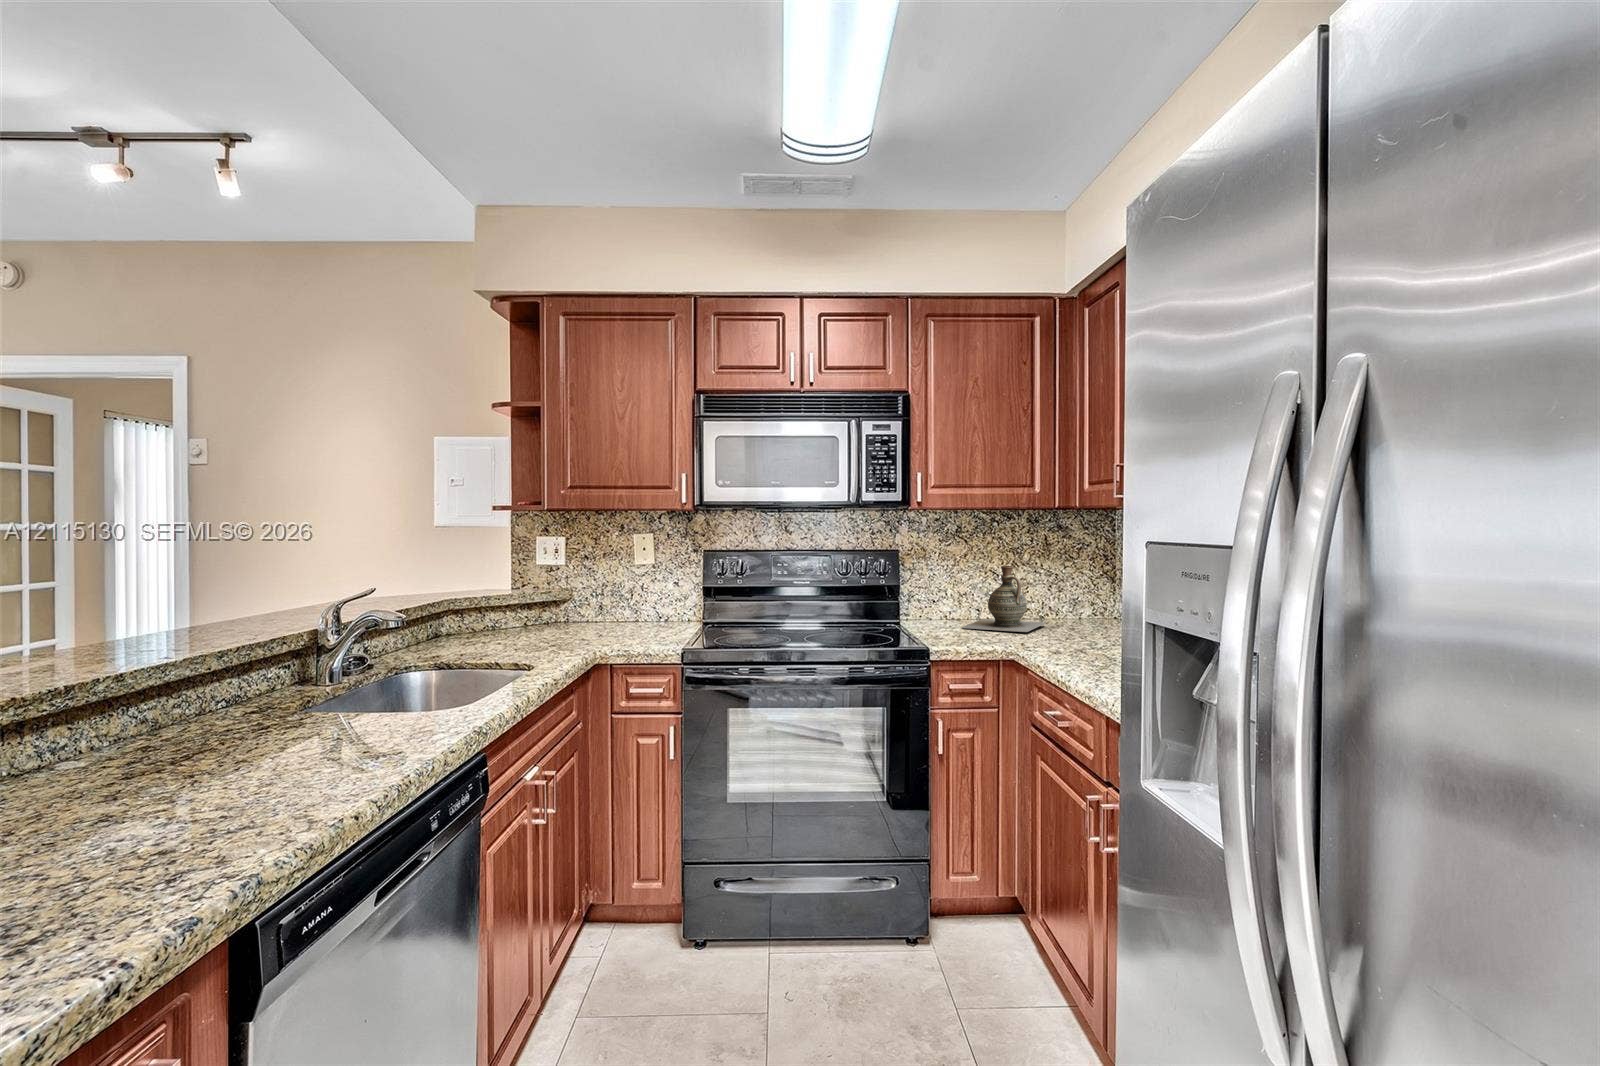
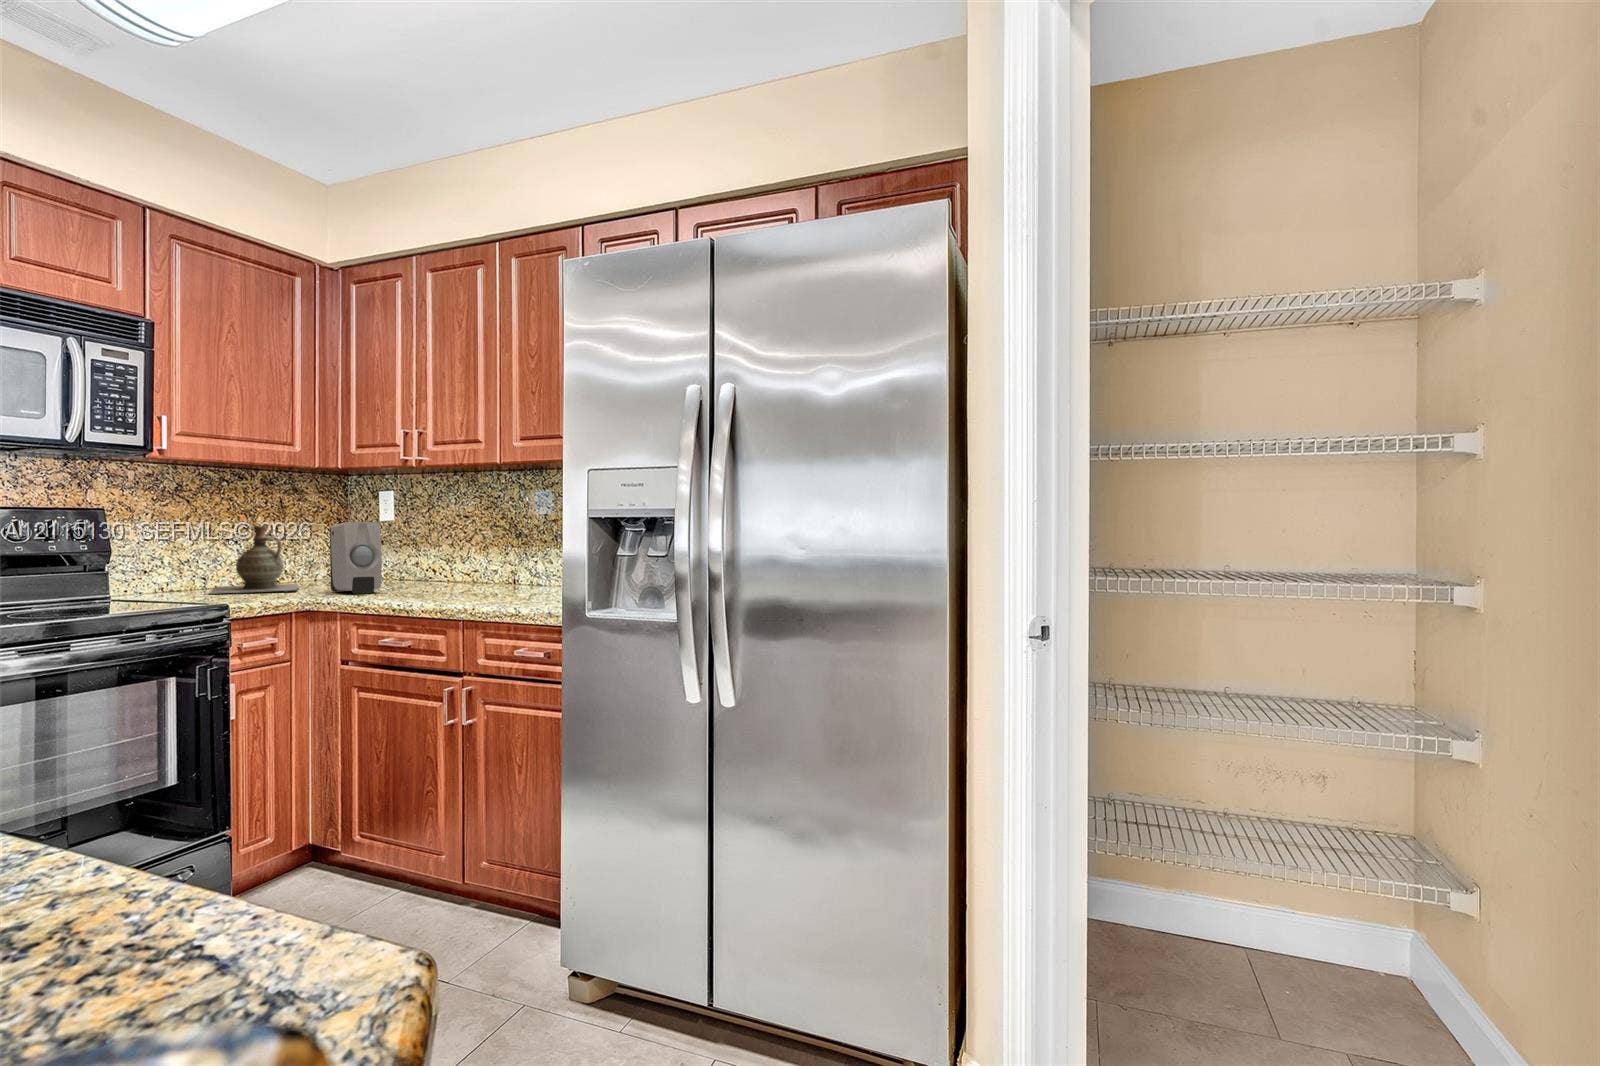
soap dispenser: none [1054,566,1093,645] -> present [330,522,382,594]

